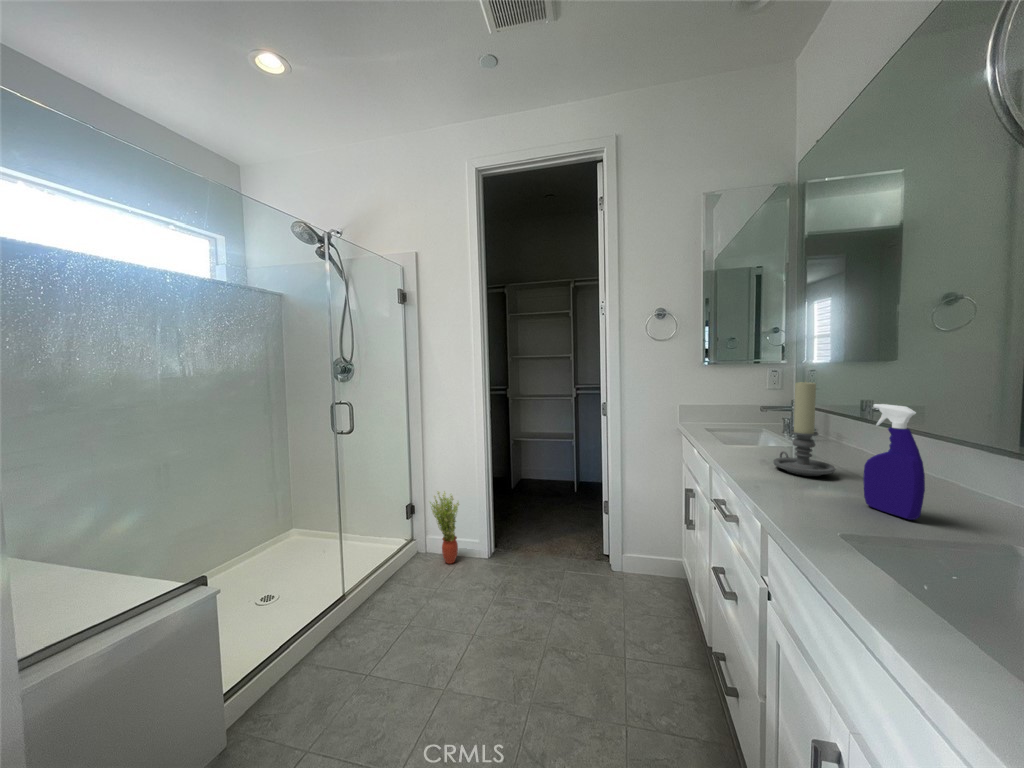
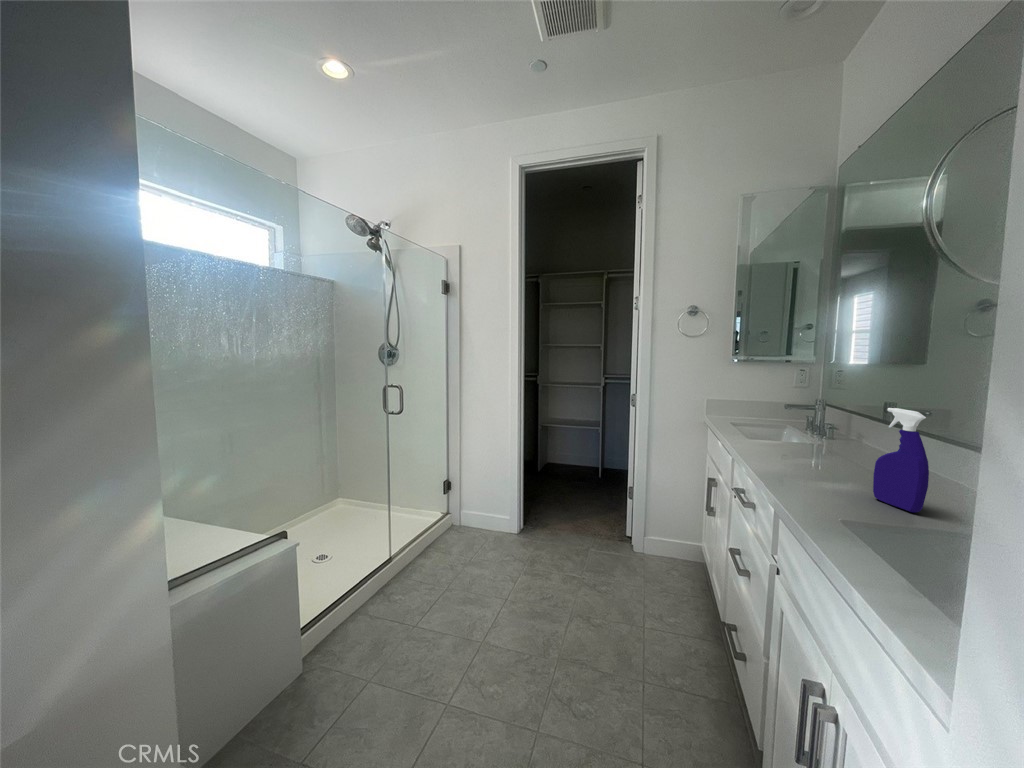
candle holder: present [773,381,835,476] -> none [793,382,852,471]
potted plant: present [430,492,459,564] -> none [466,468,494,535]

